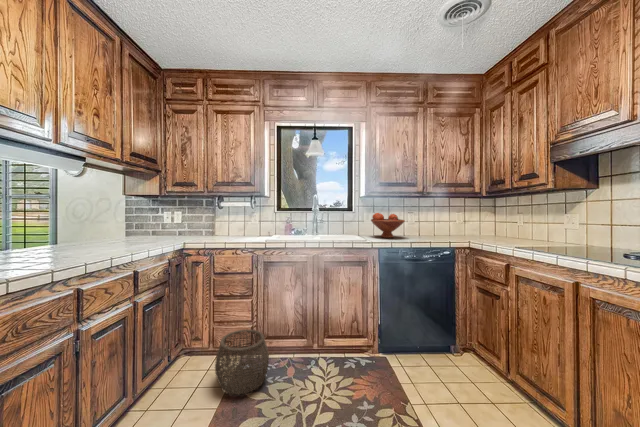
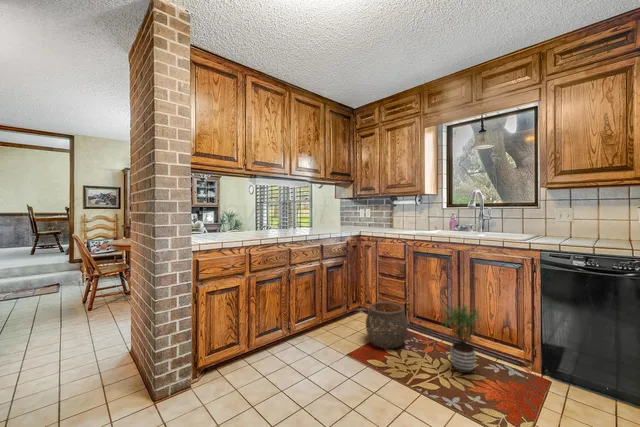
fruit bowl: present [371,213,405,238] -> none [545,209,599,240]
potted plant: none [315,312,359,385] -> present [439,306,481,373]

